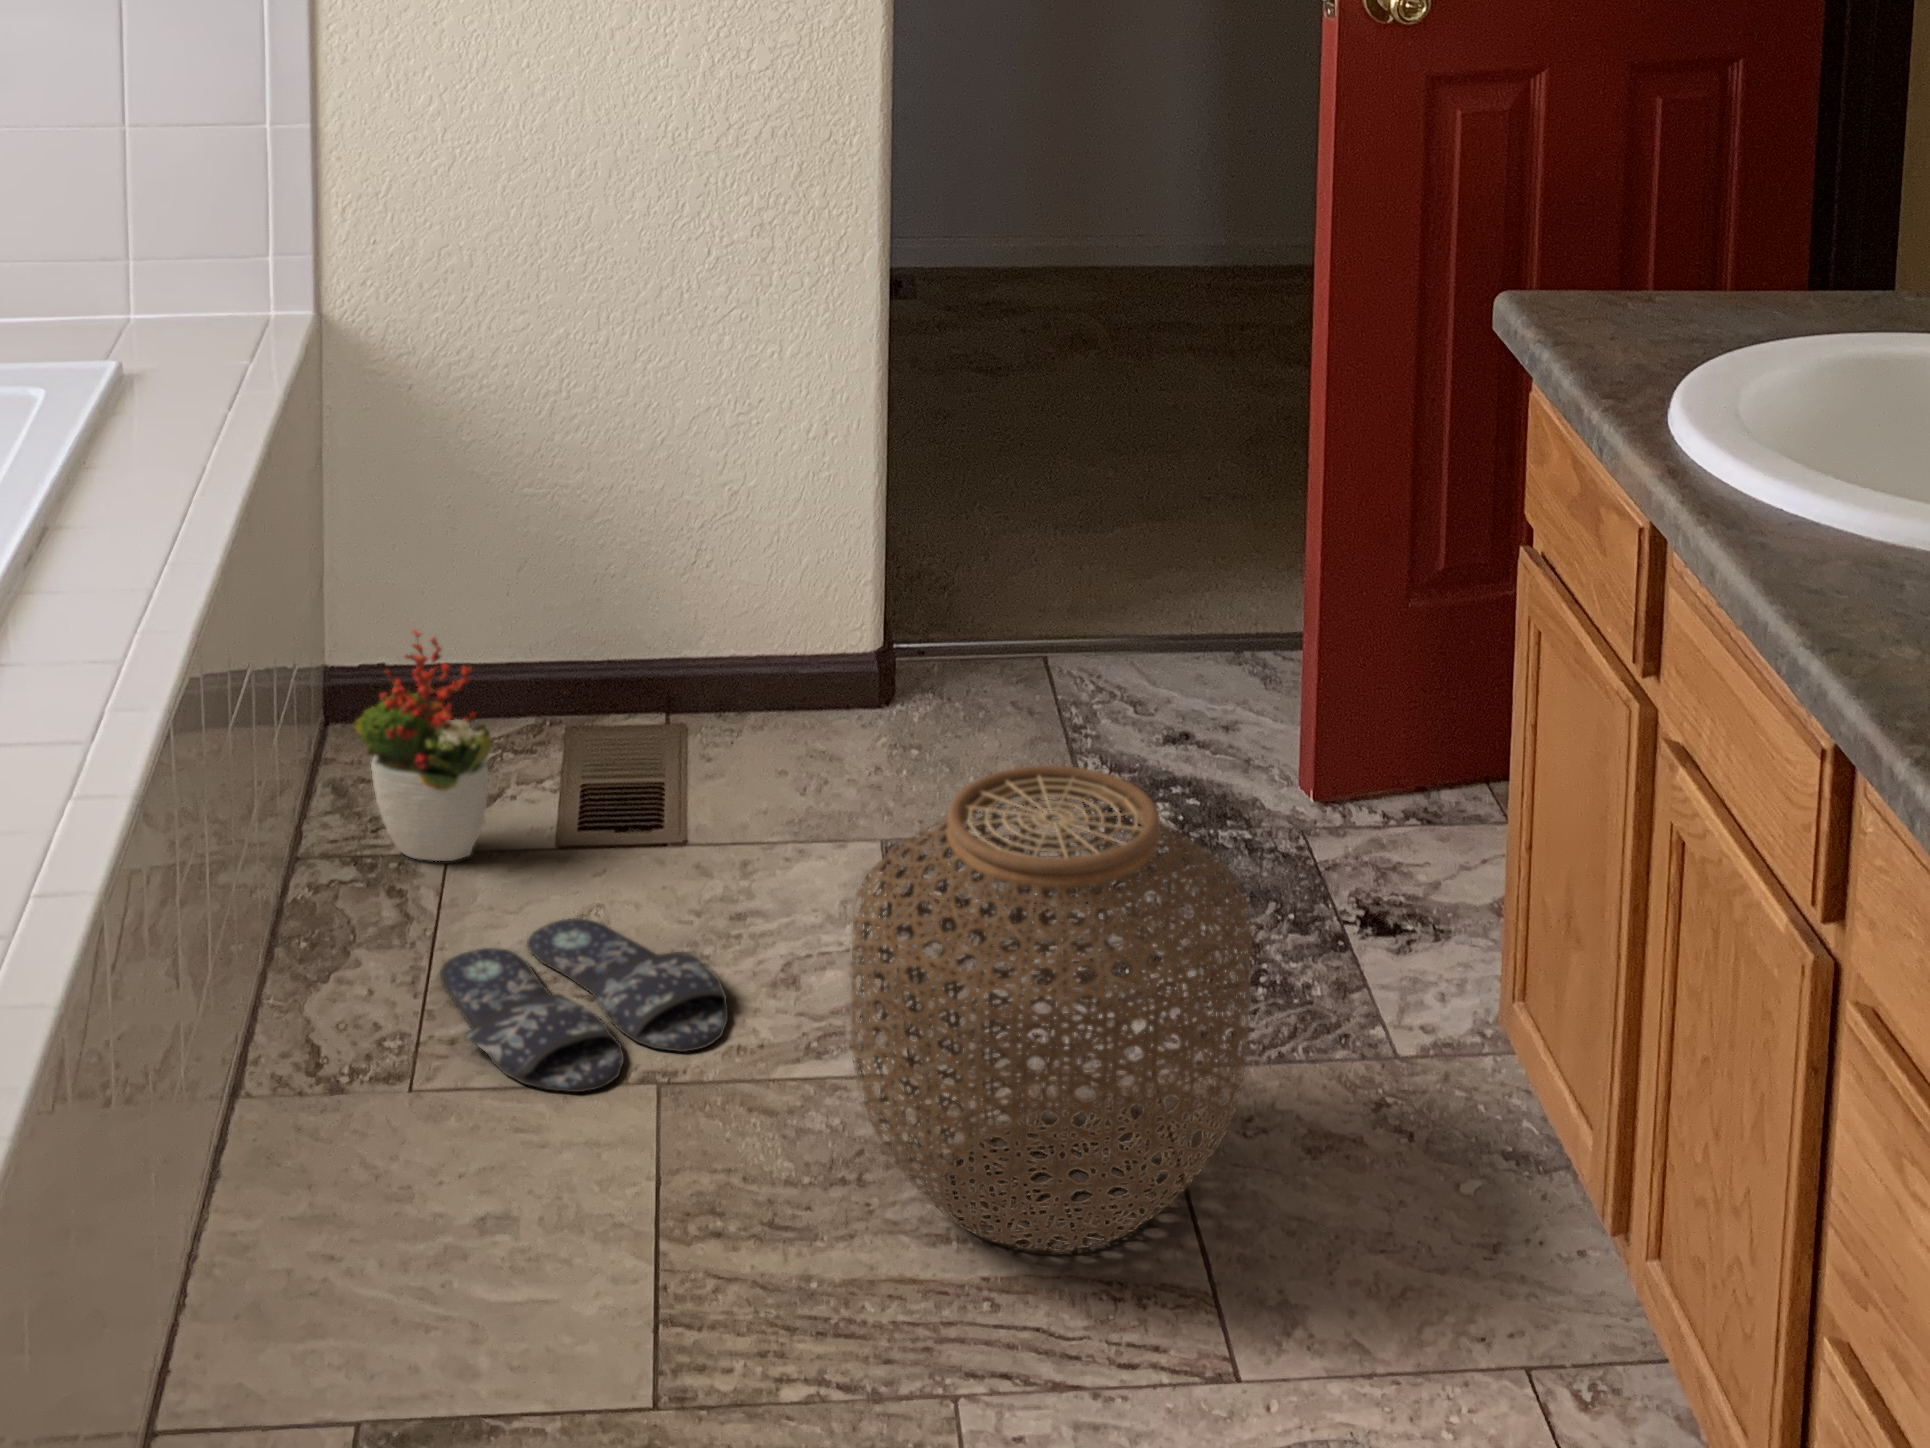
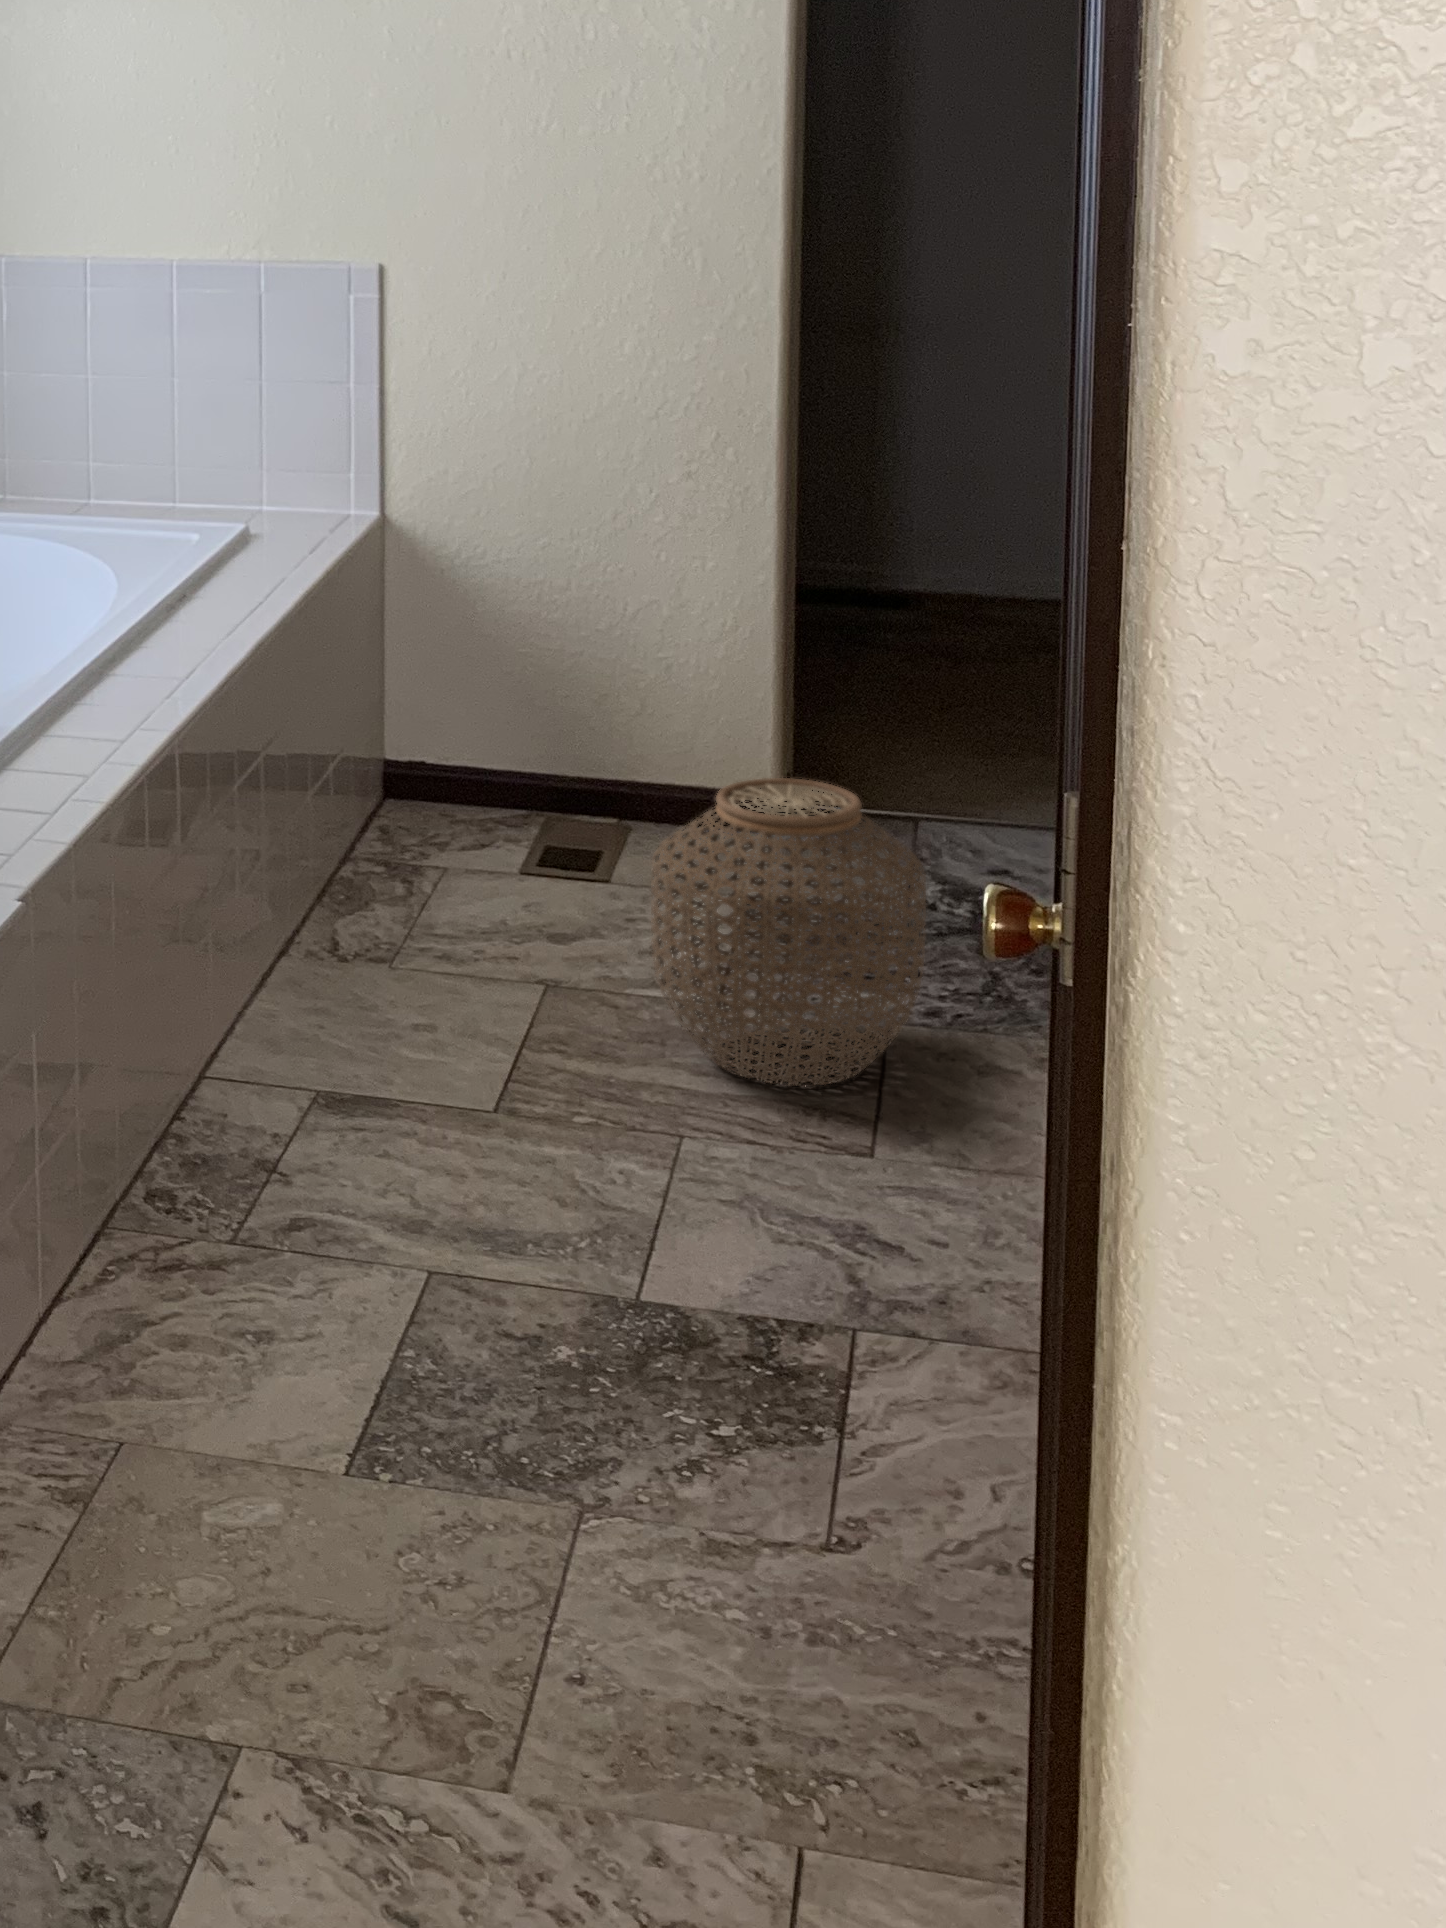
decorative plant: present [353,630,491,861] -> none [386,717,475,875]
slippers: present [440,919,728,1092] -> none [423,908,605,982]

